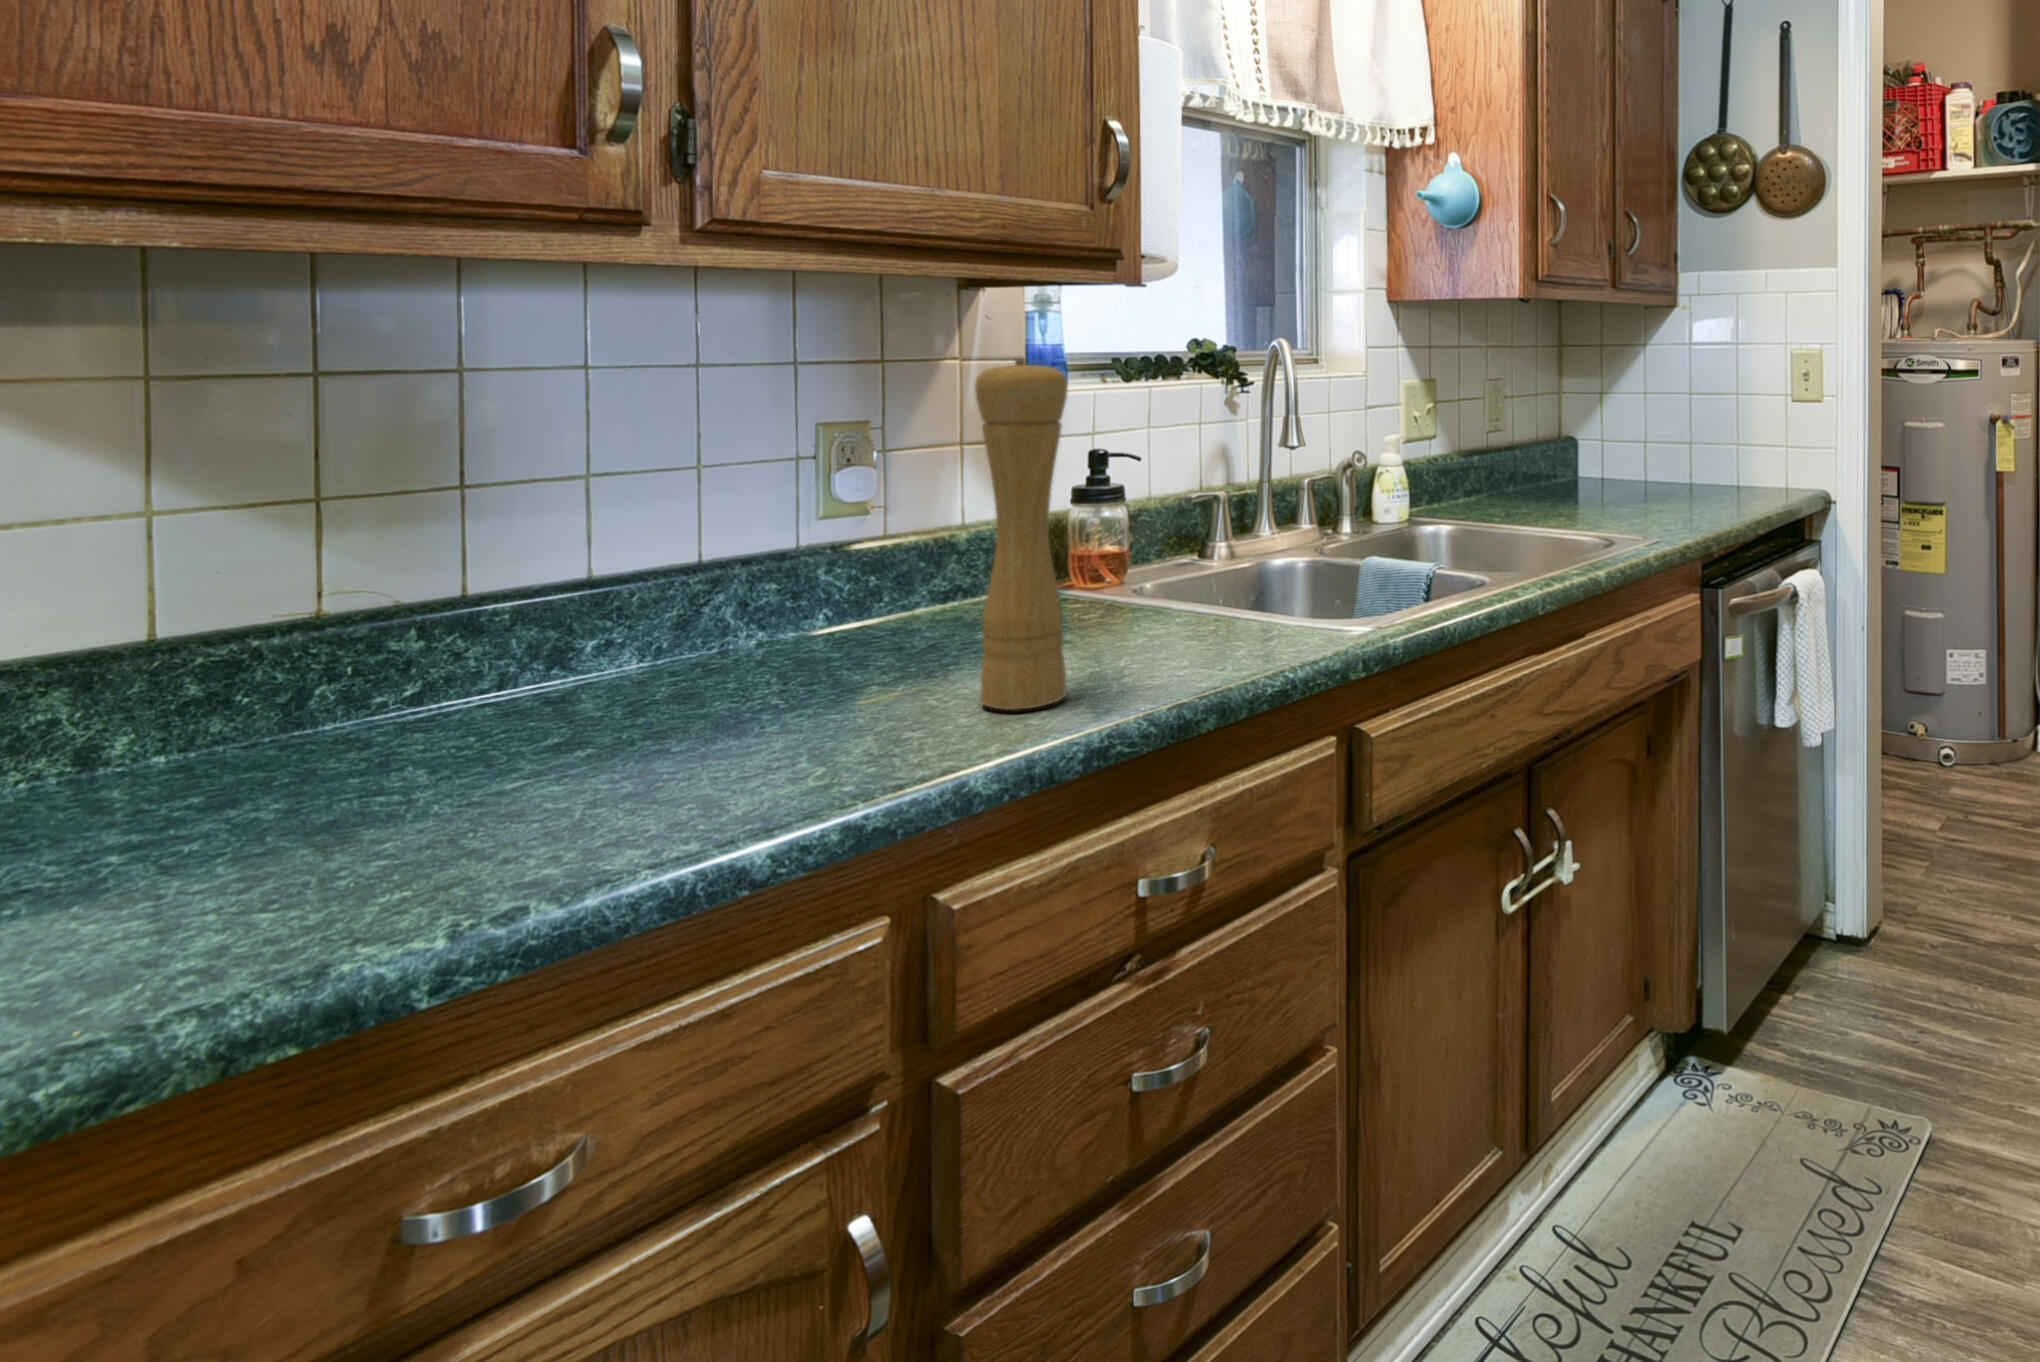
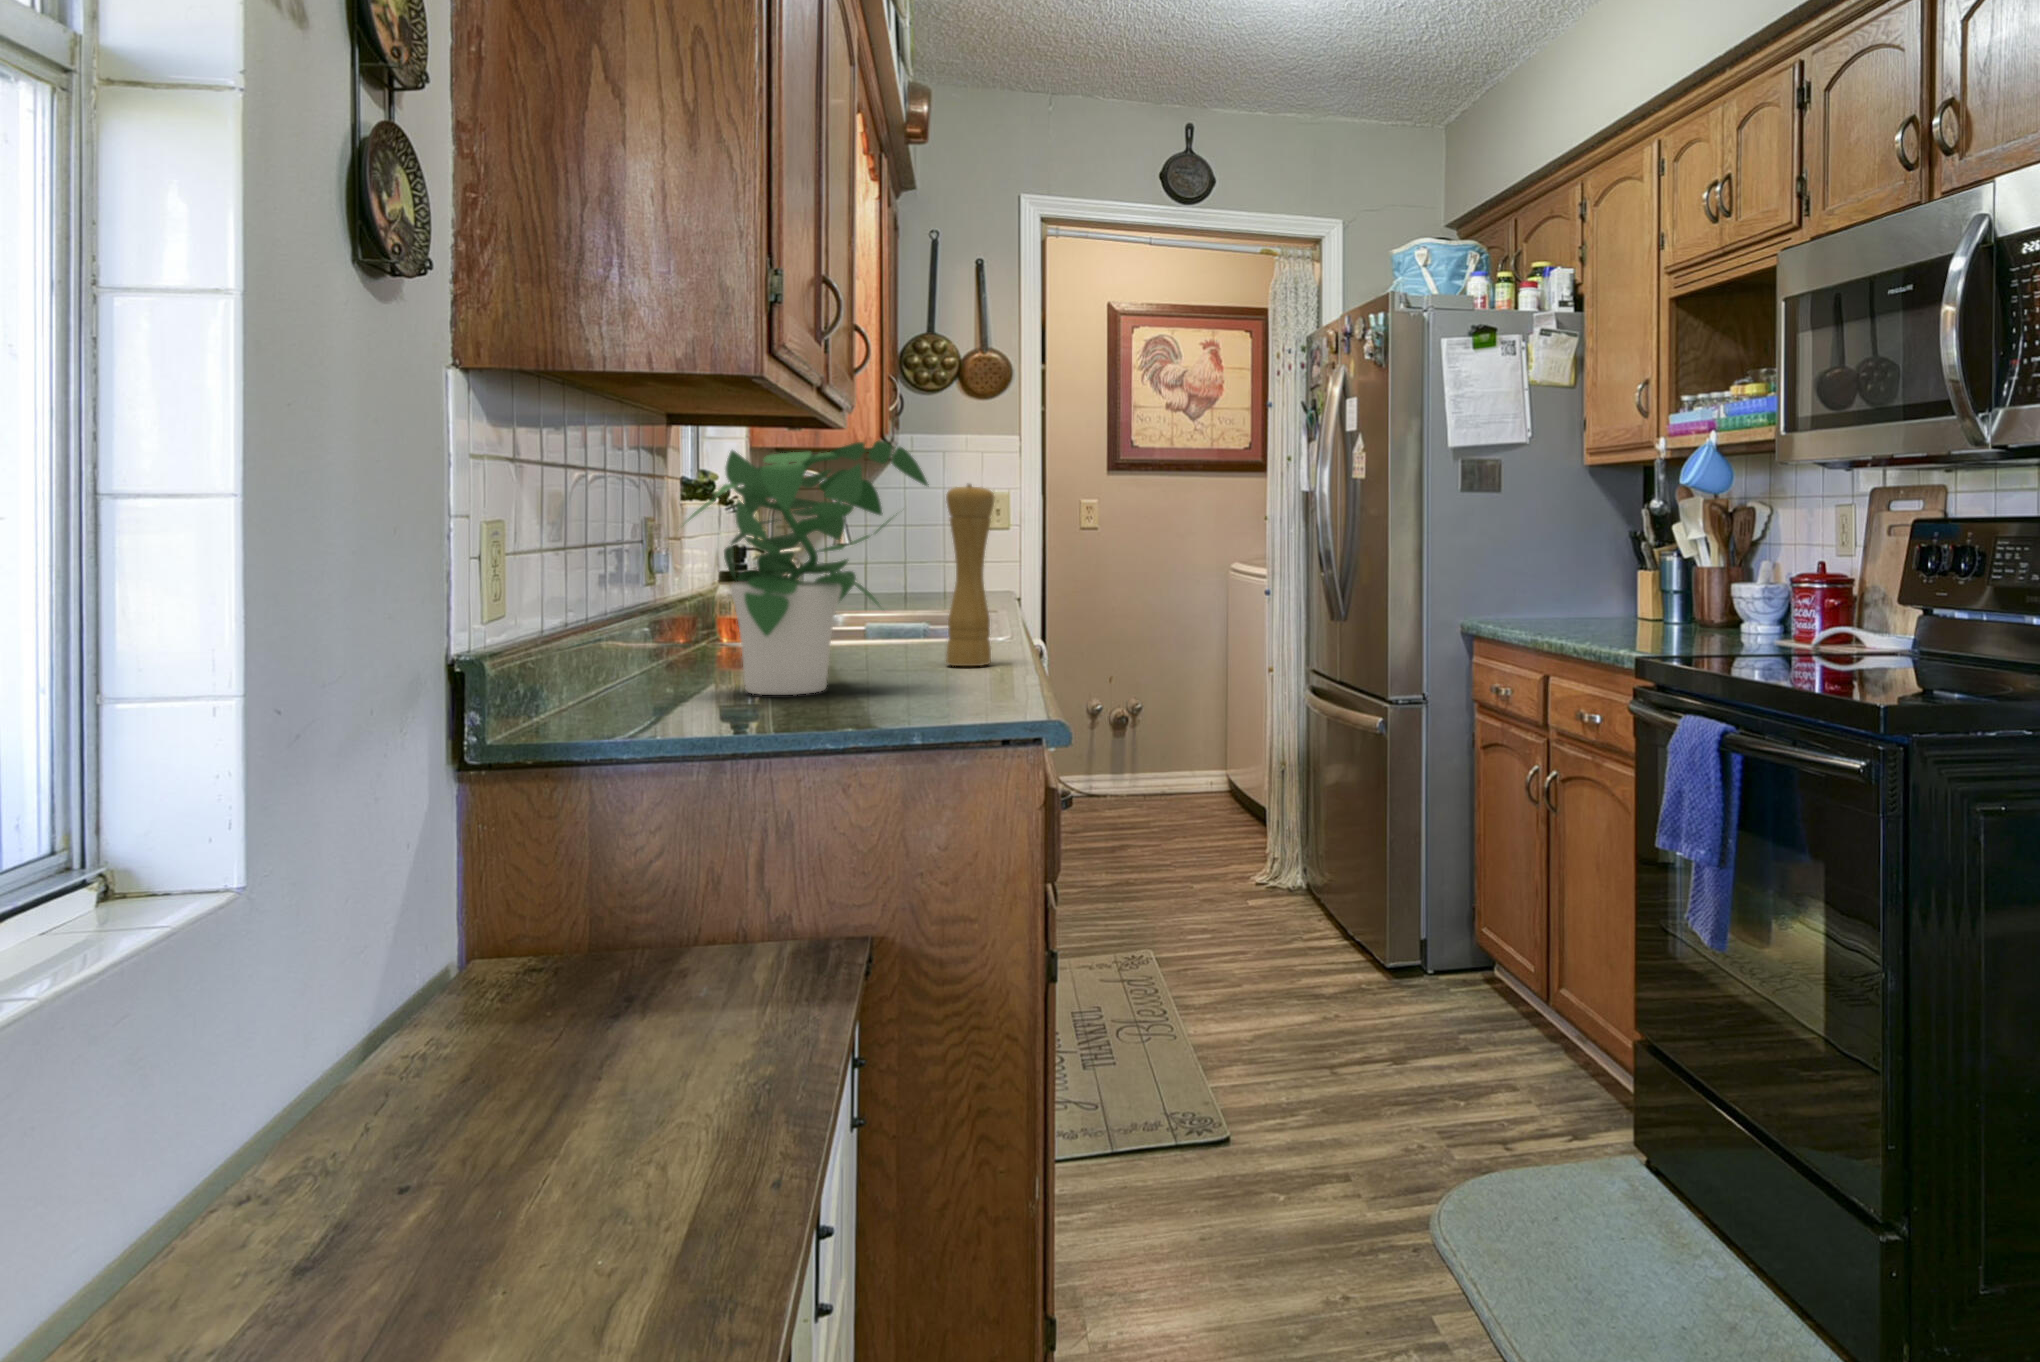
potted plant: none [196,292,648,778] -> present [683,441,929,695]

